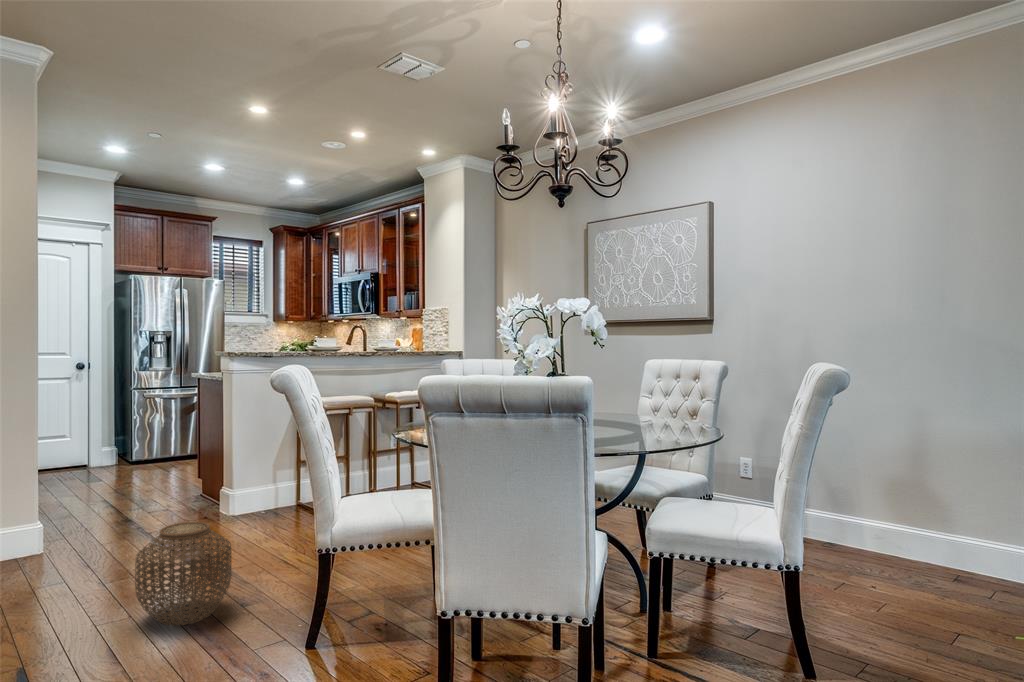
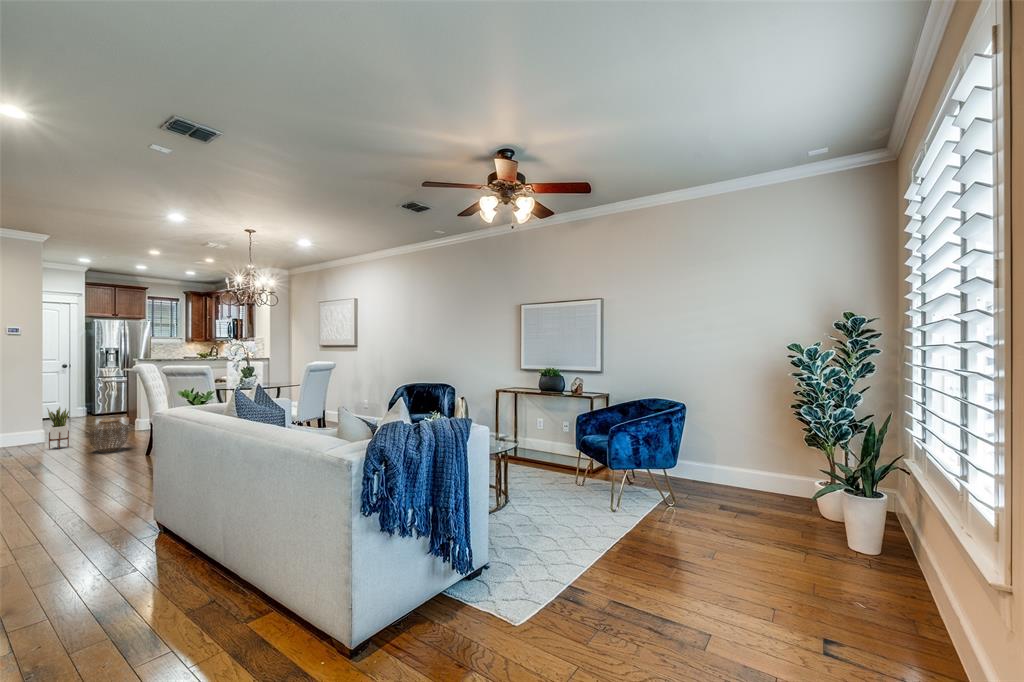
potted plant: none [29,475,83,597] -> present [47,407,69,449]

